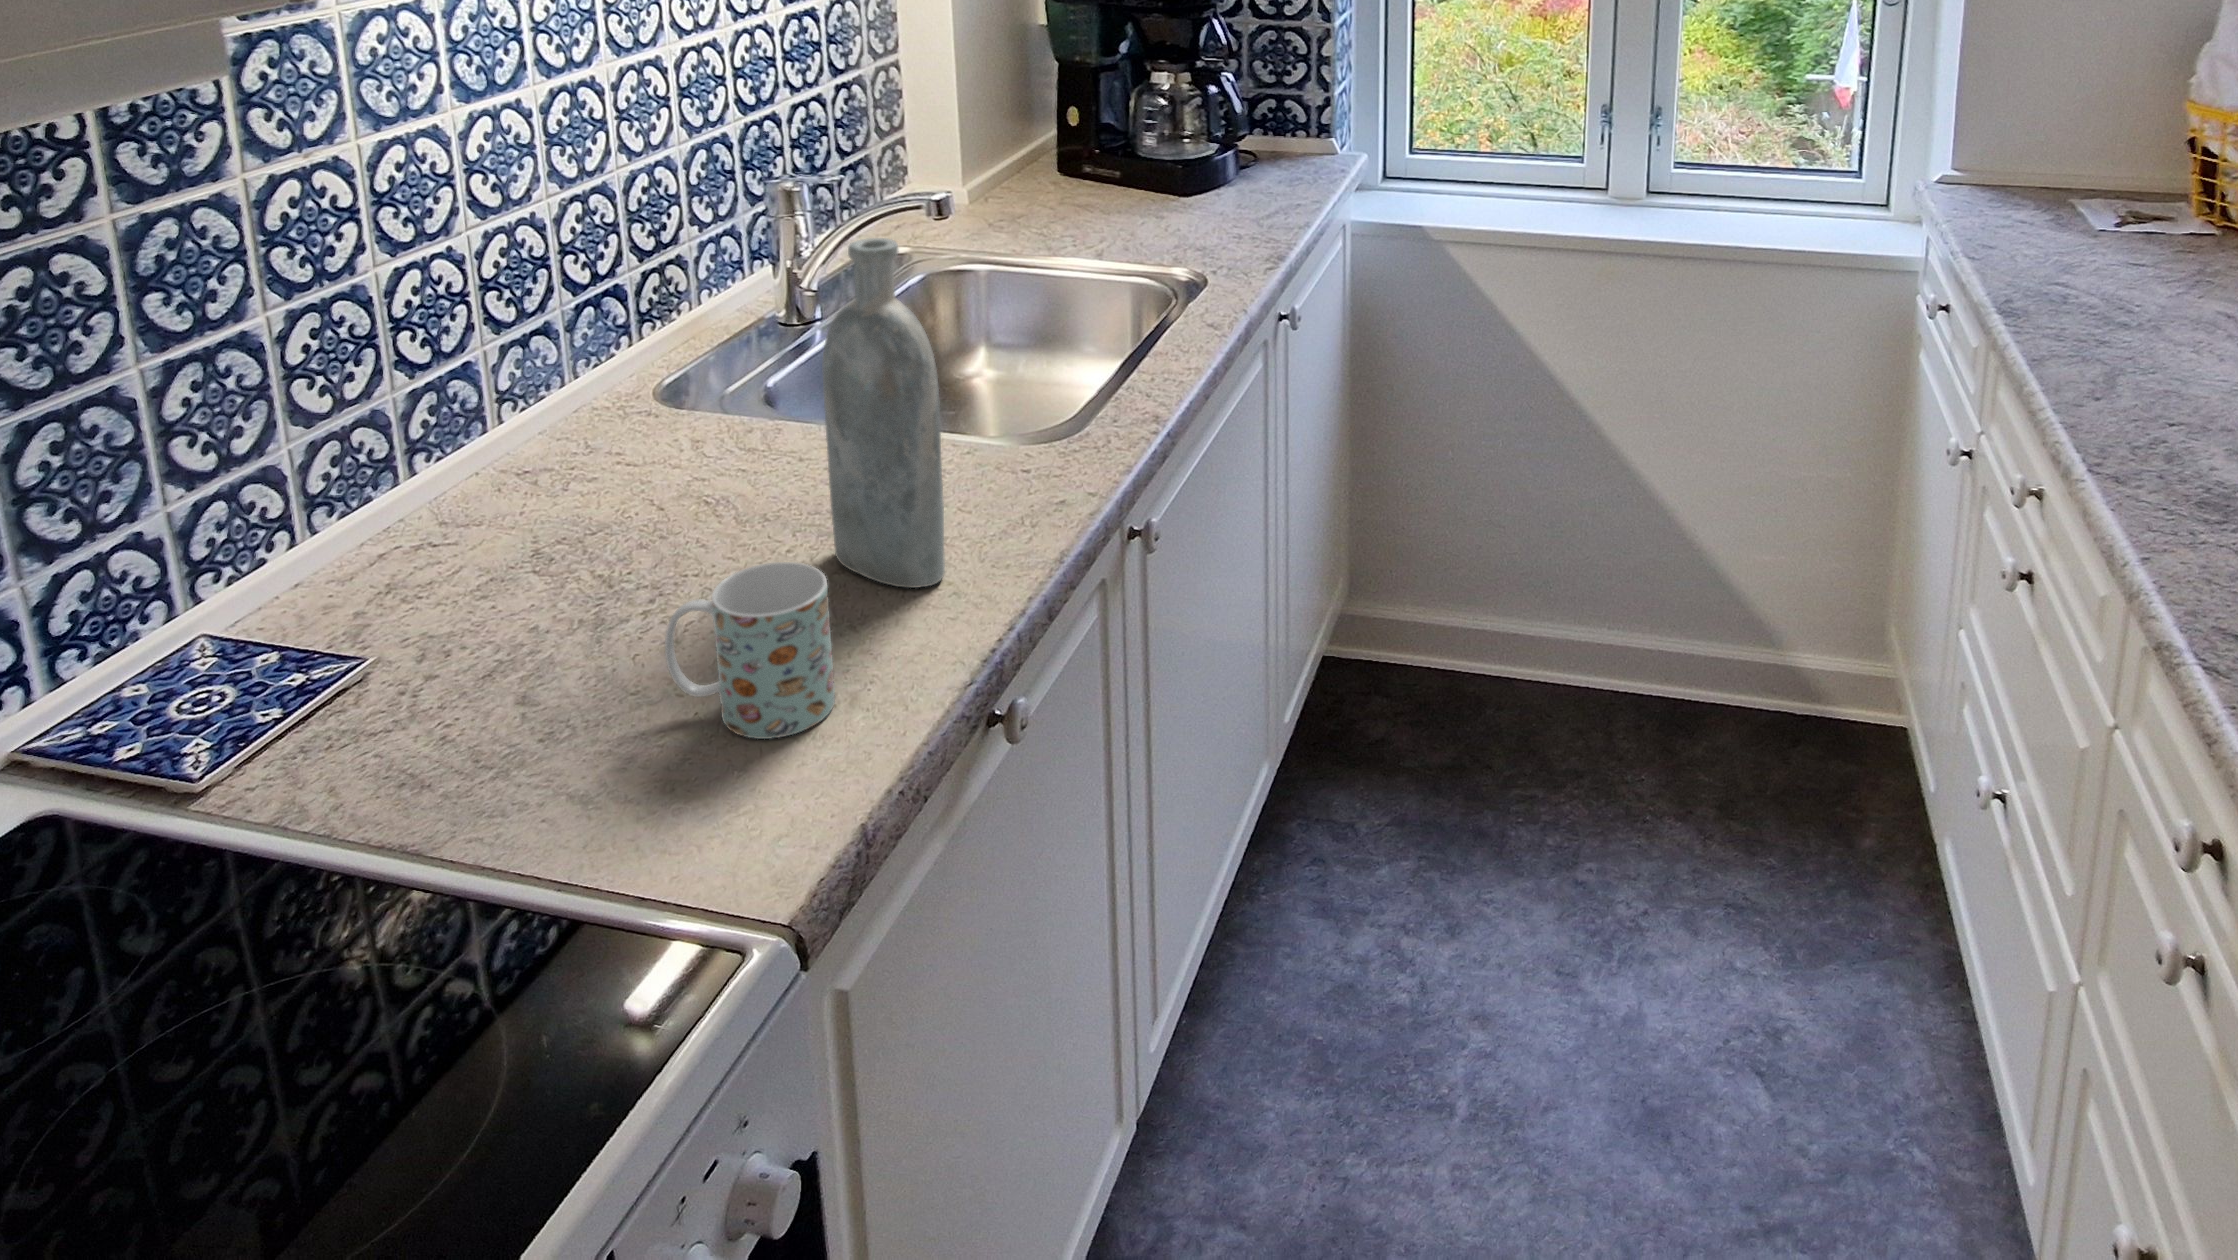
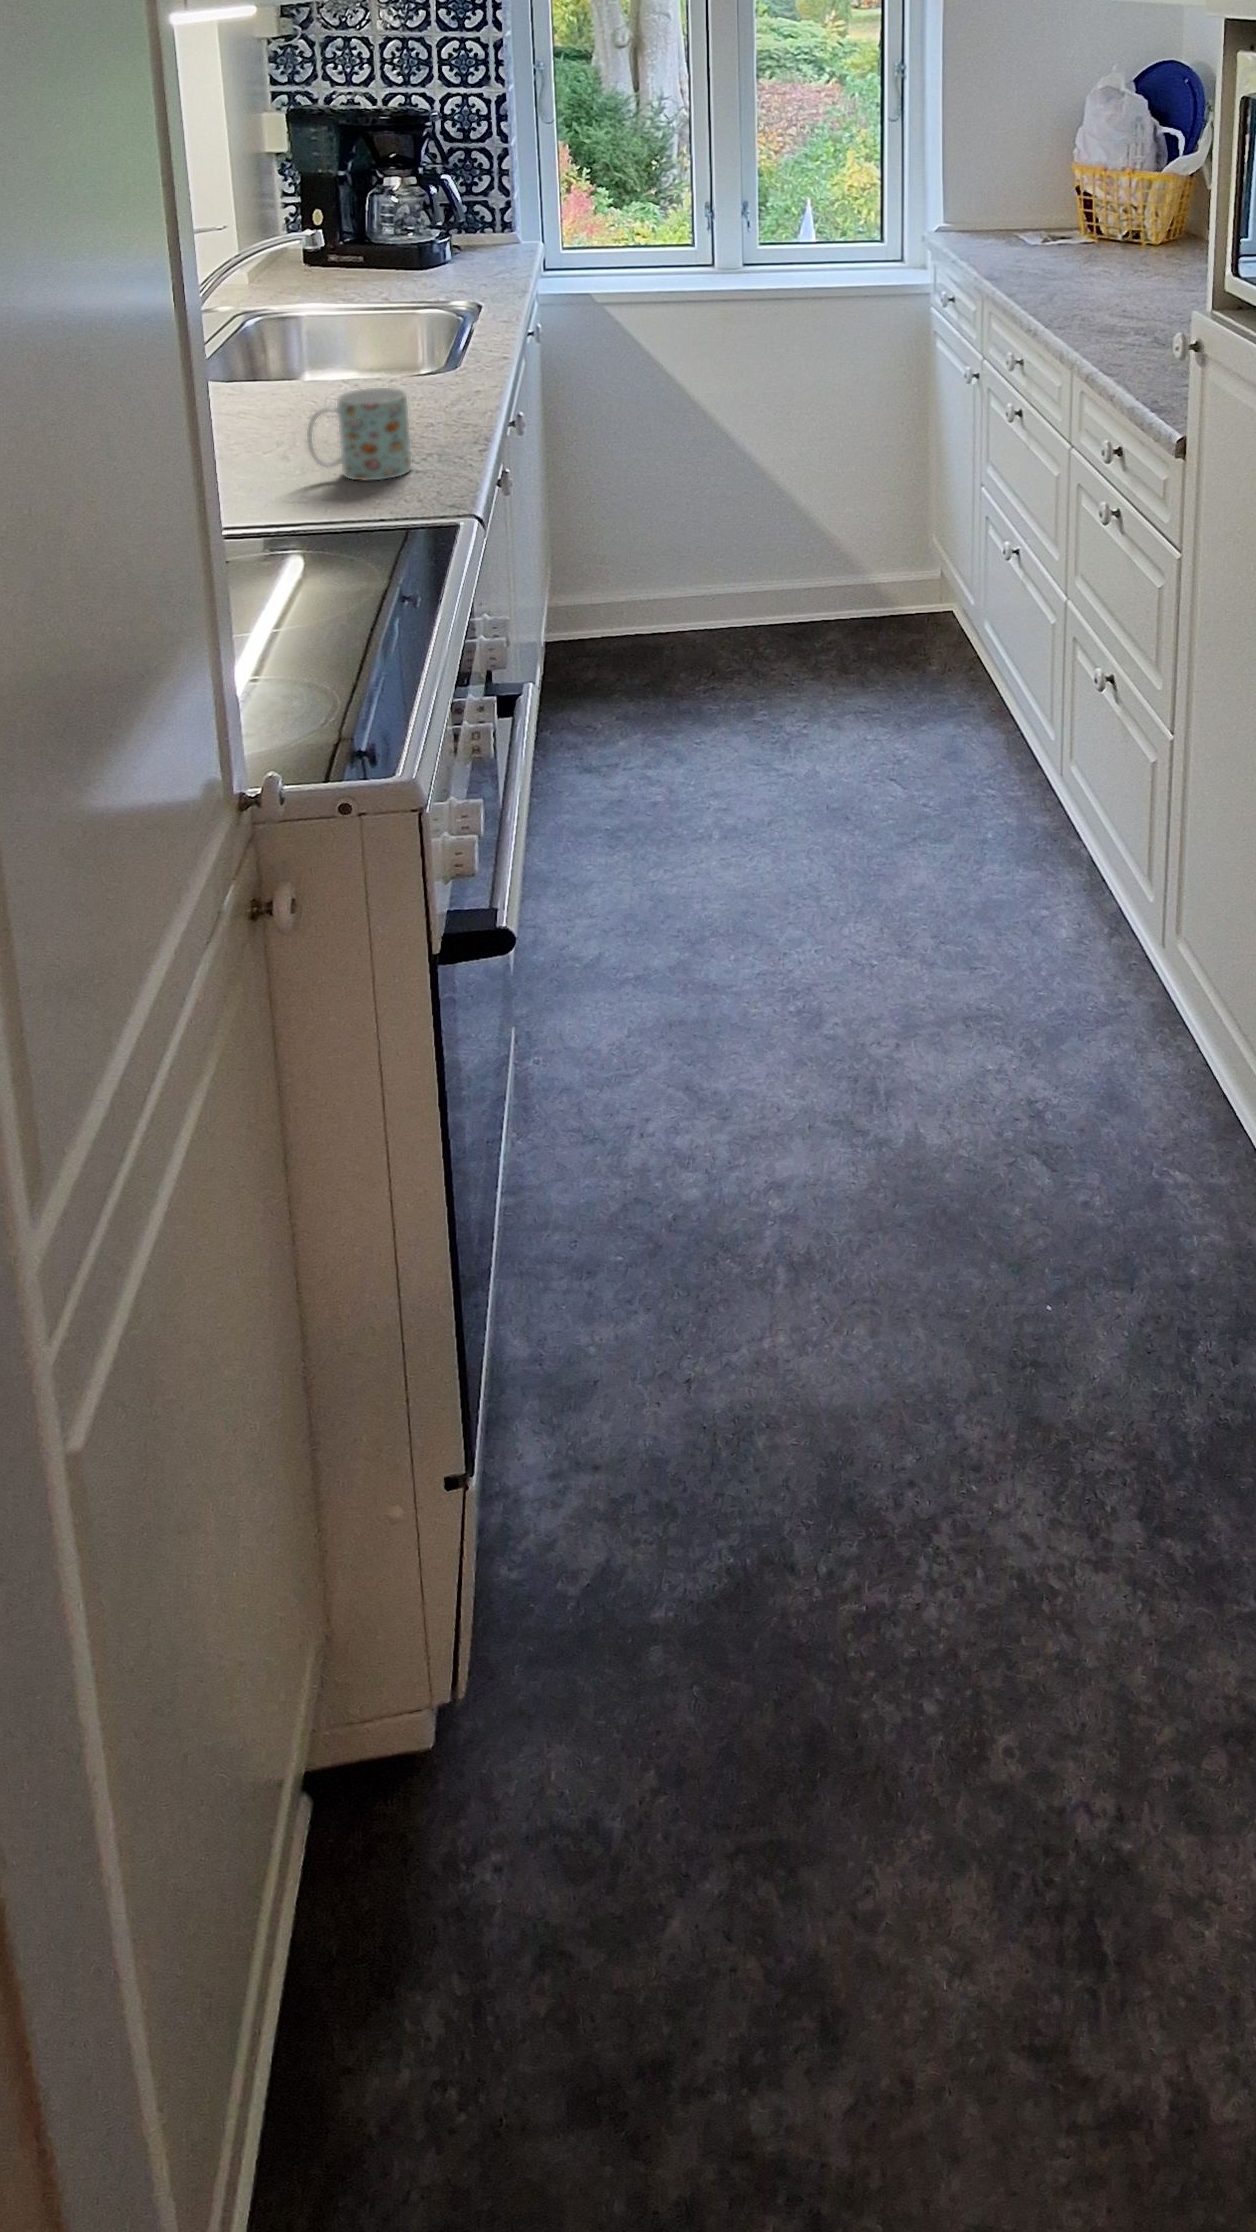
bottle: present [823,238,945,588] -> none [333,213,427,431]

